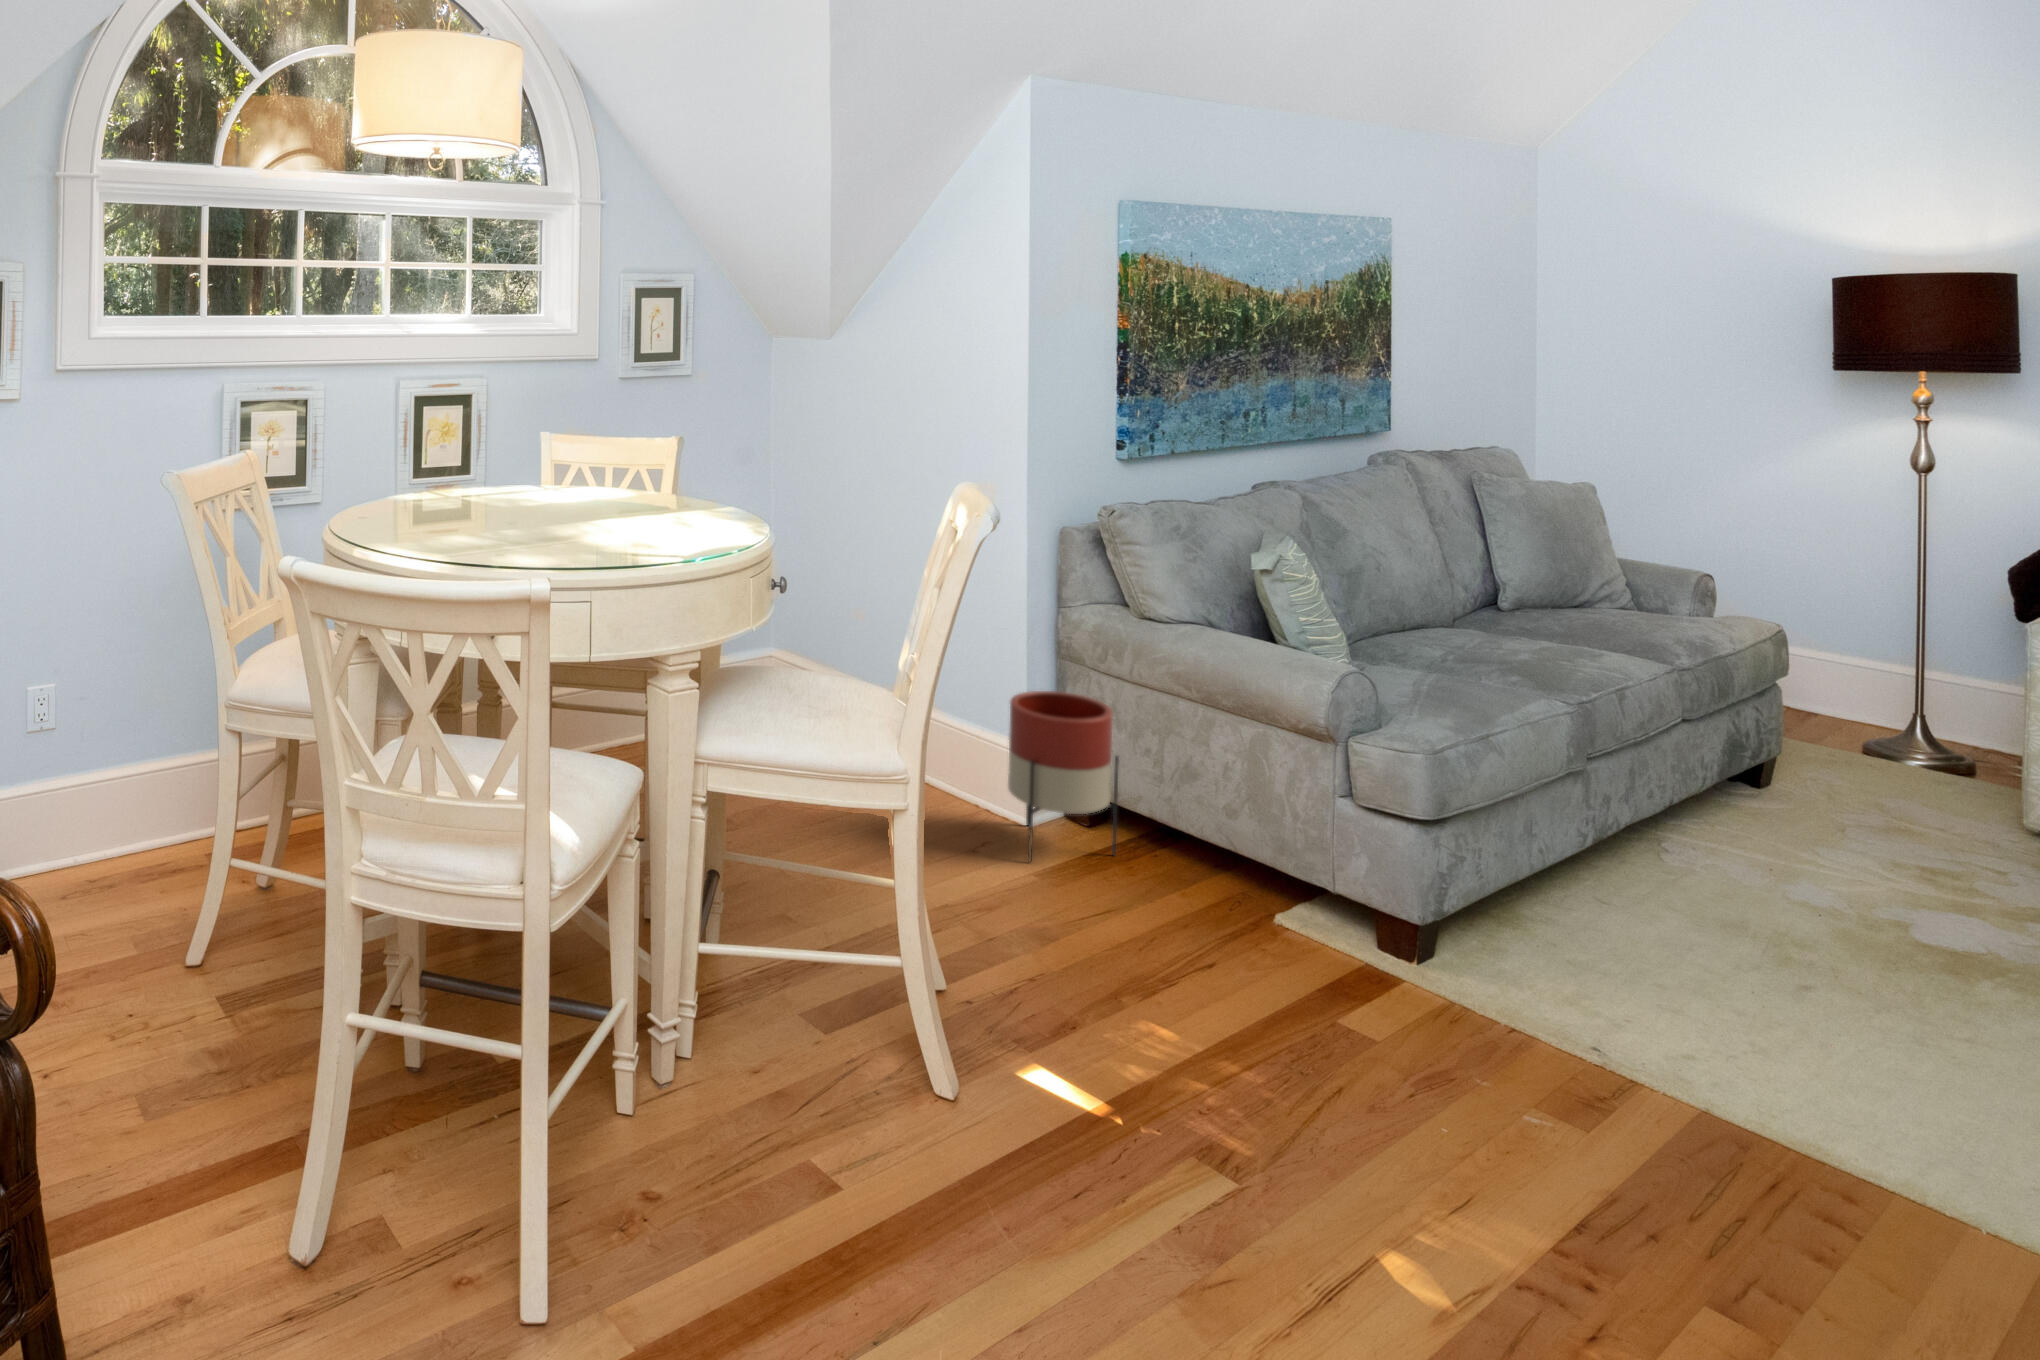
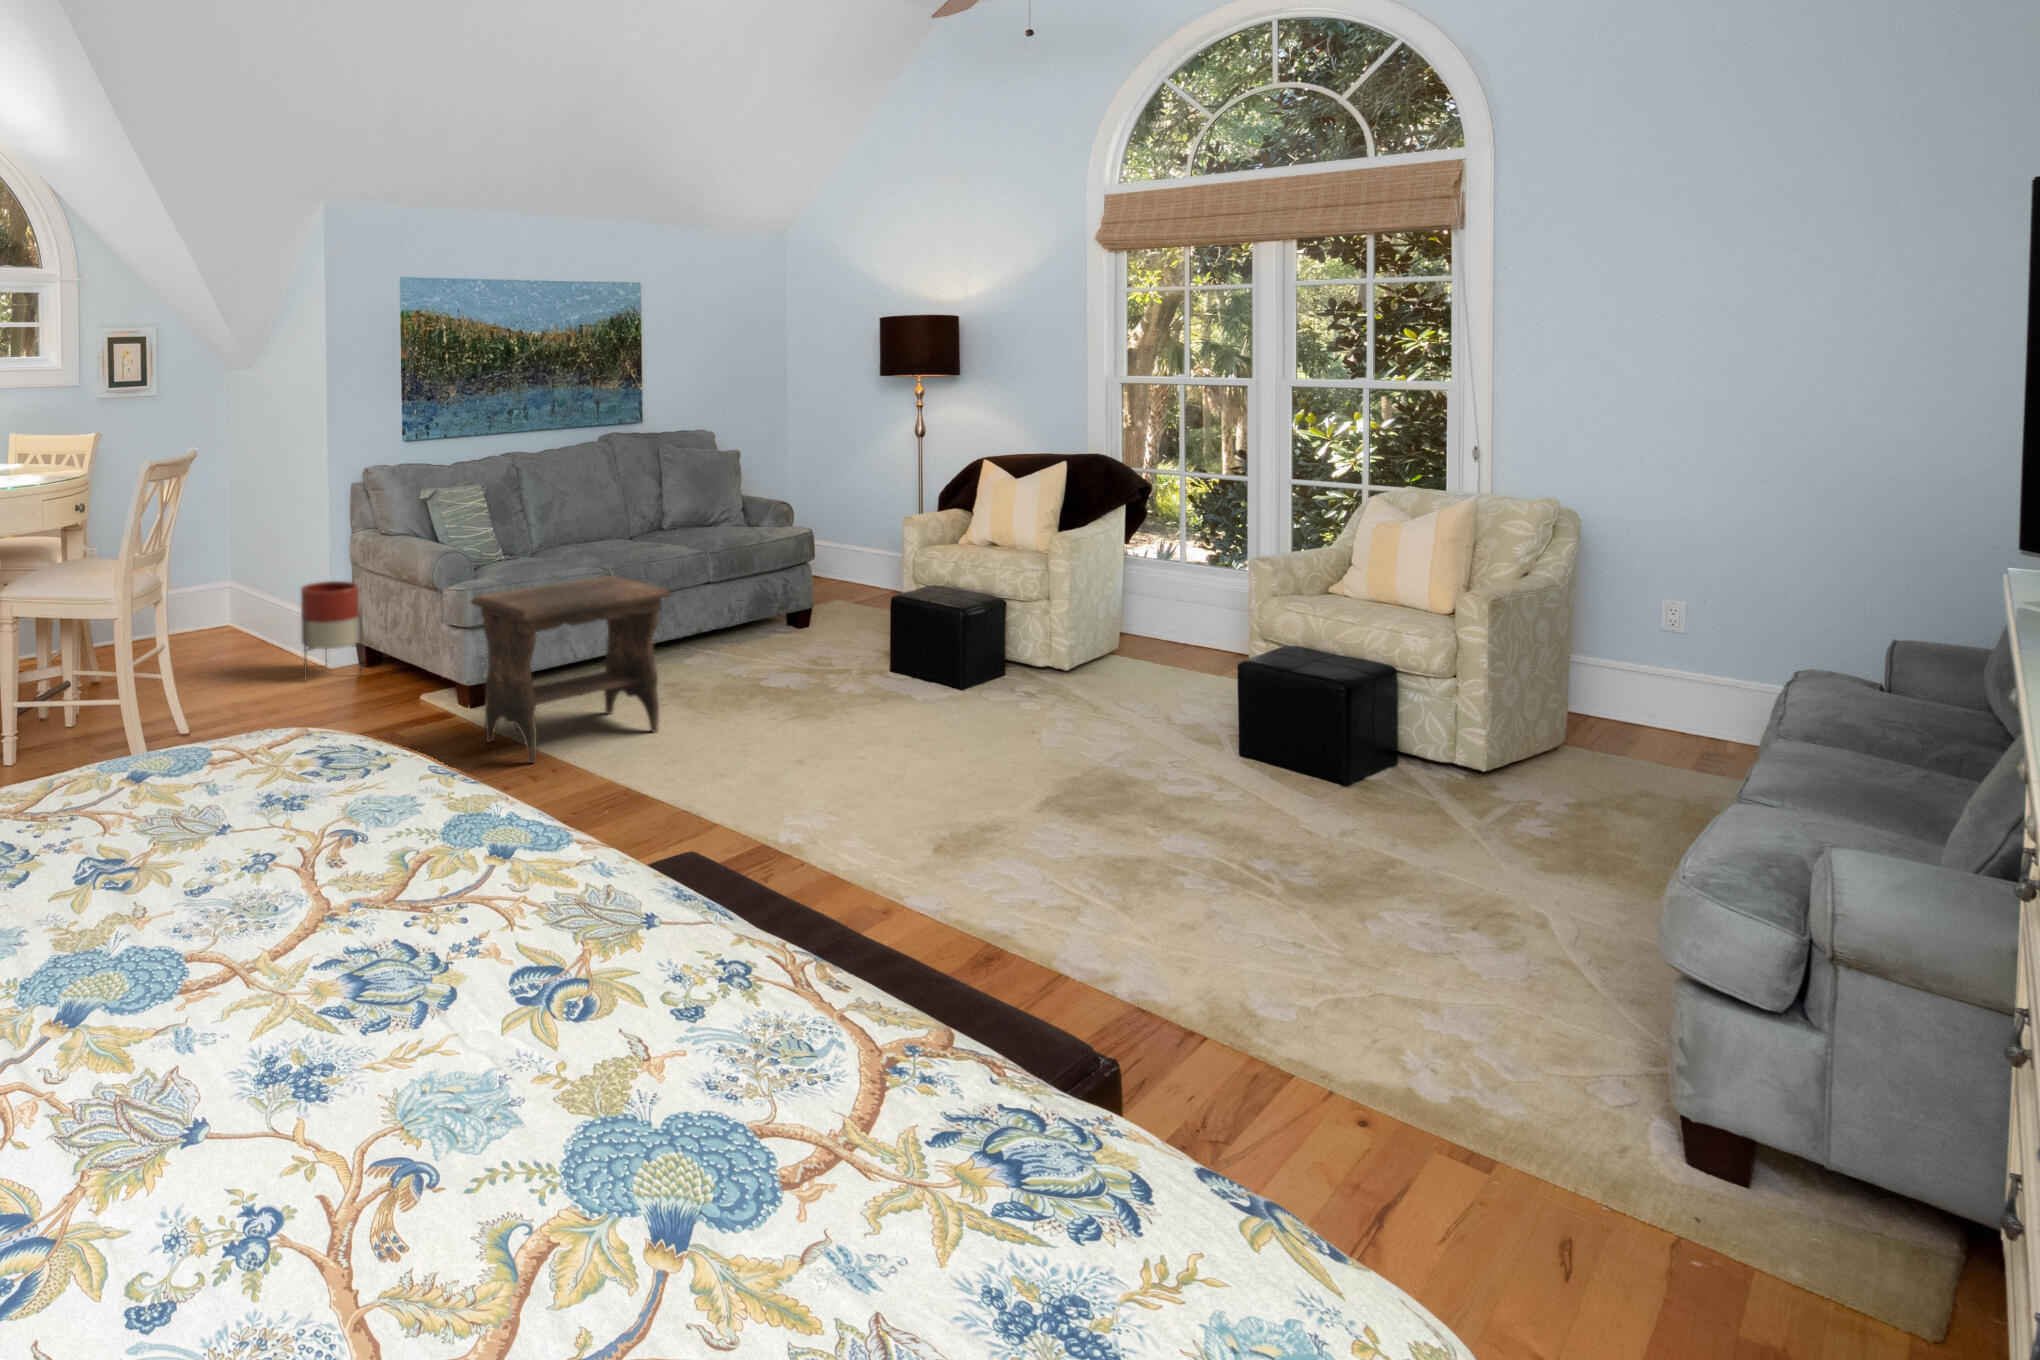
footstool: none [1566,753,1971,1172] -> present [471,576,670,763]

